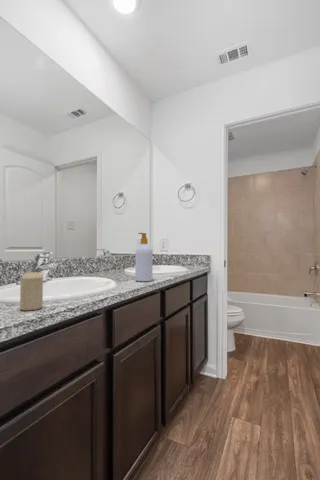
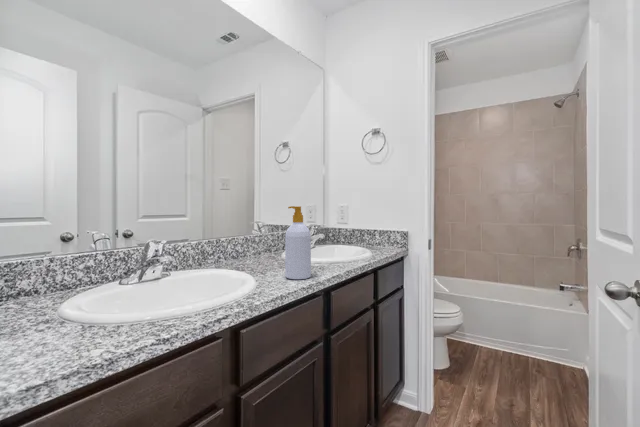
candle: present [20,272,43,310] -> none [86,283,122,344]

